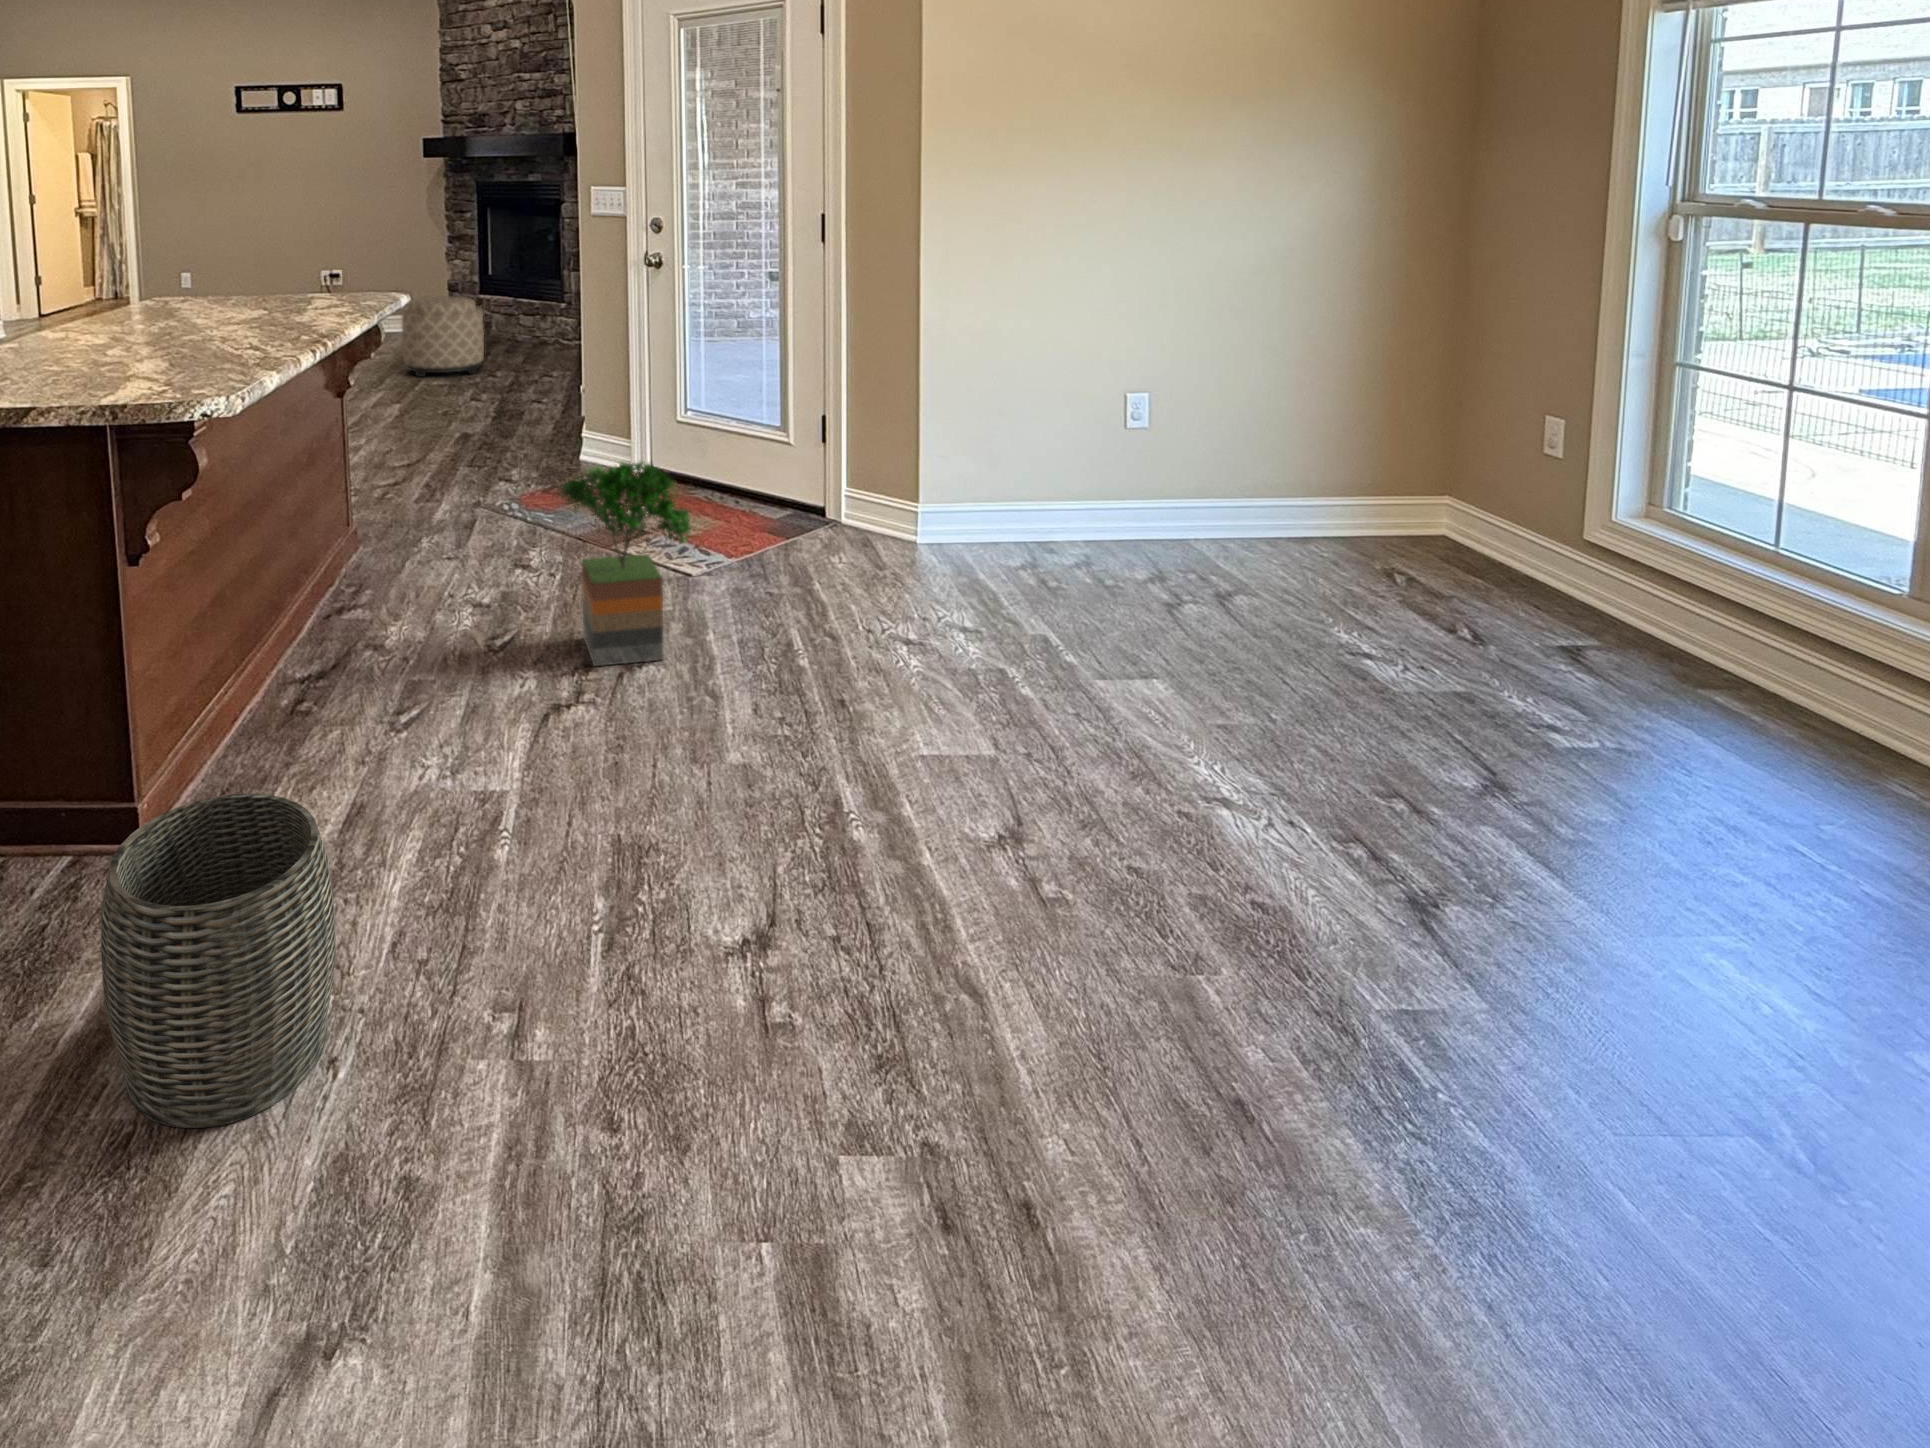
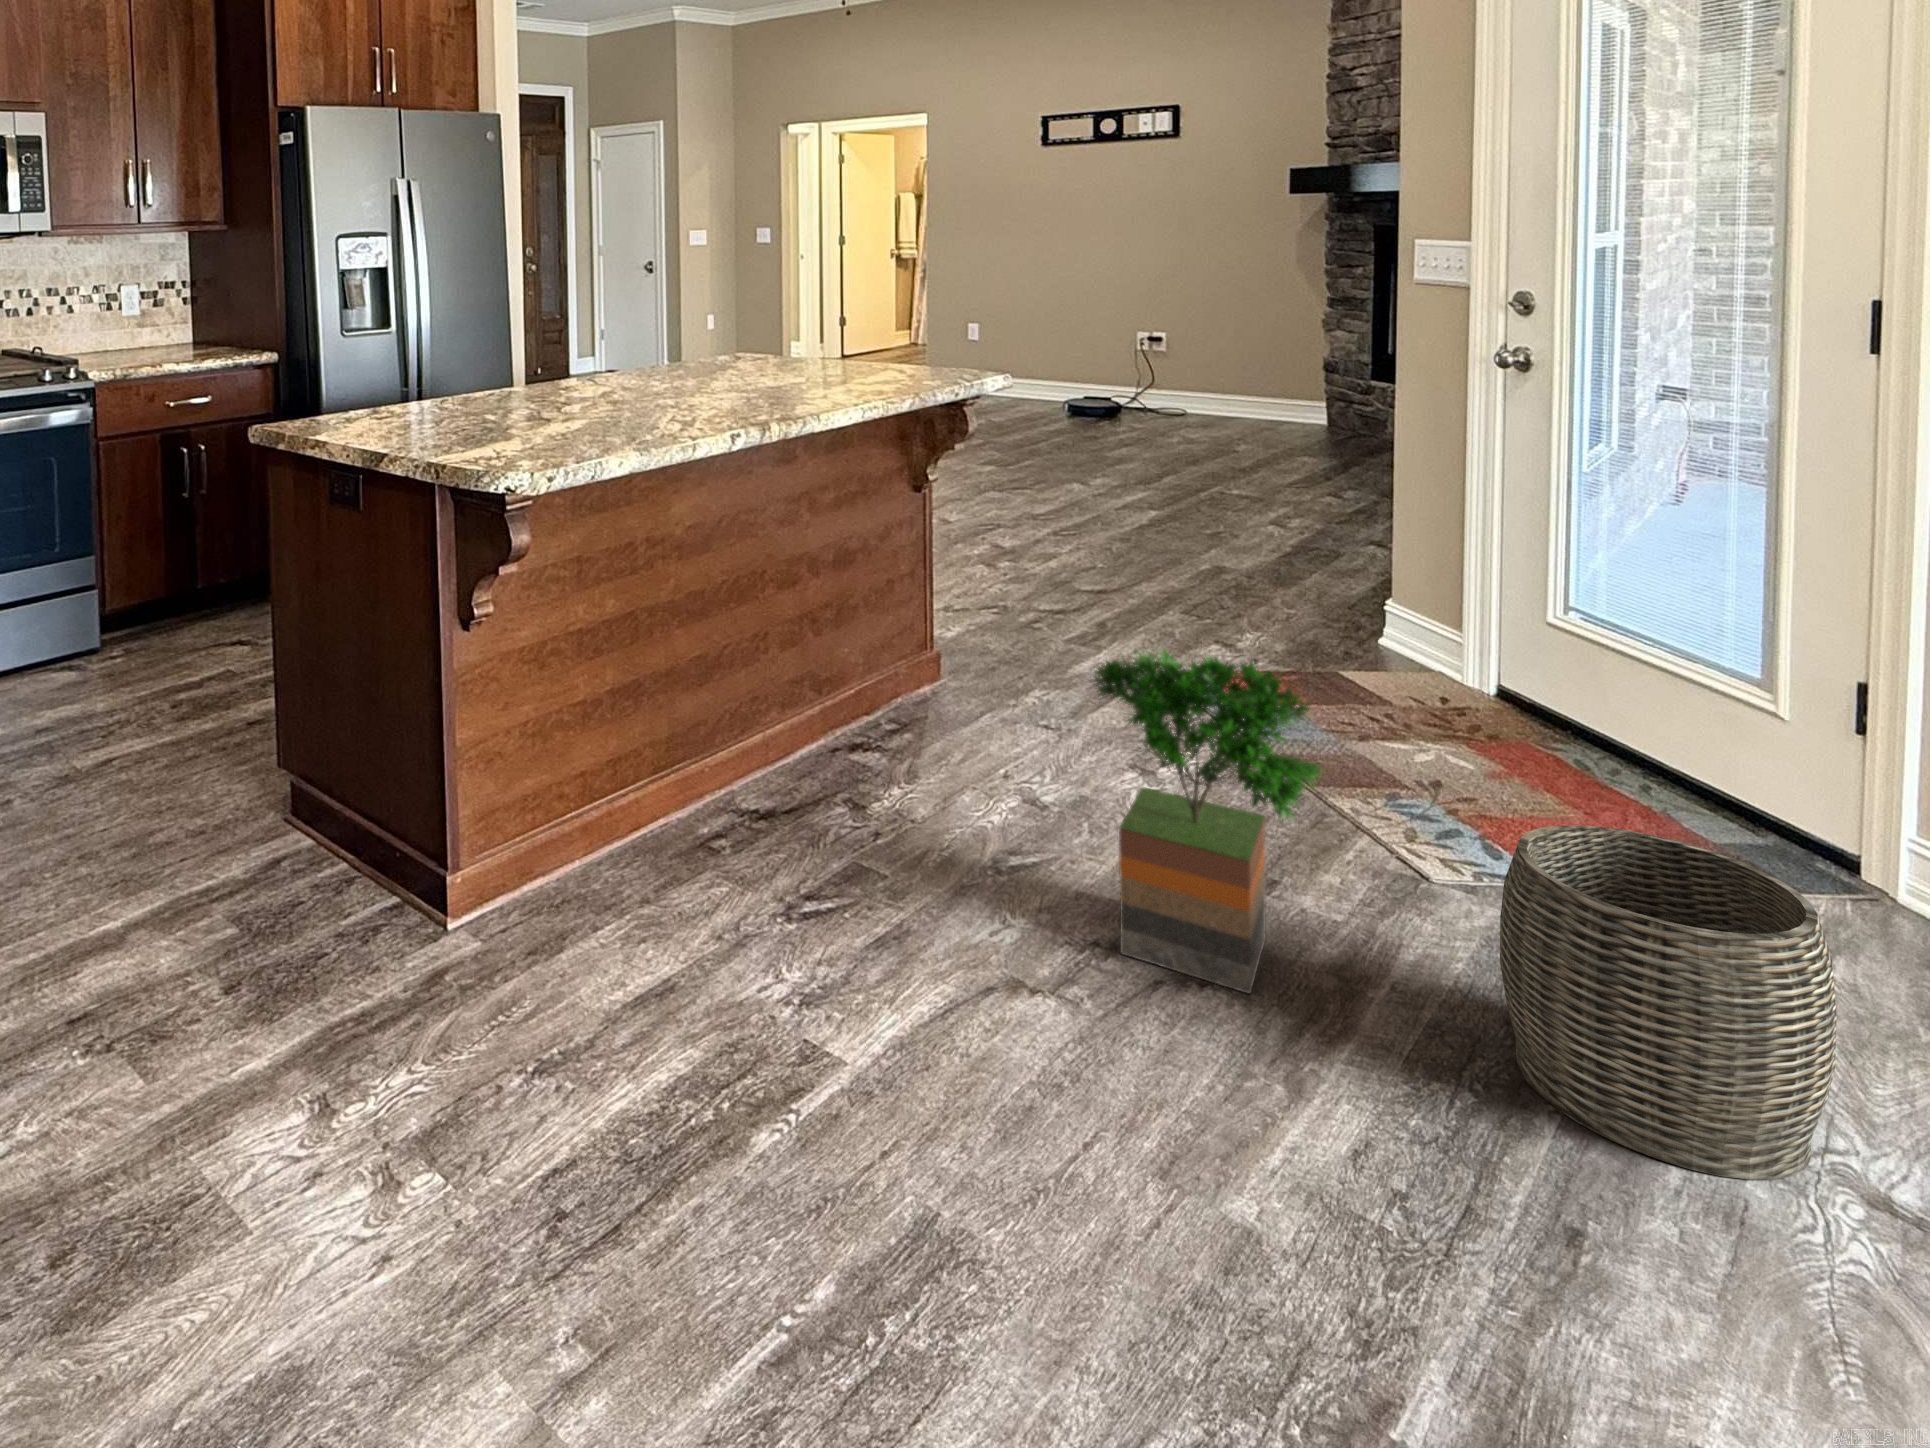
ottoman: present [402,296,484,377] -> none [1198,365,1333,479]
woven basket: present [101,793,336,1128] -> present [1500,825,1837,1180]

